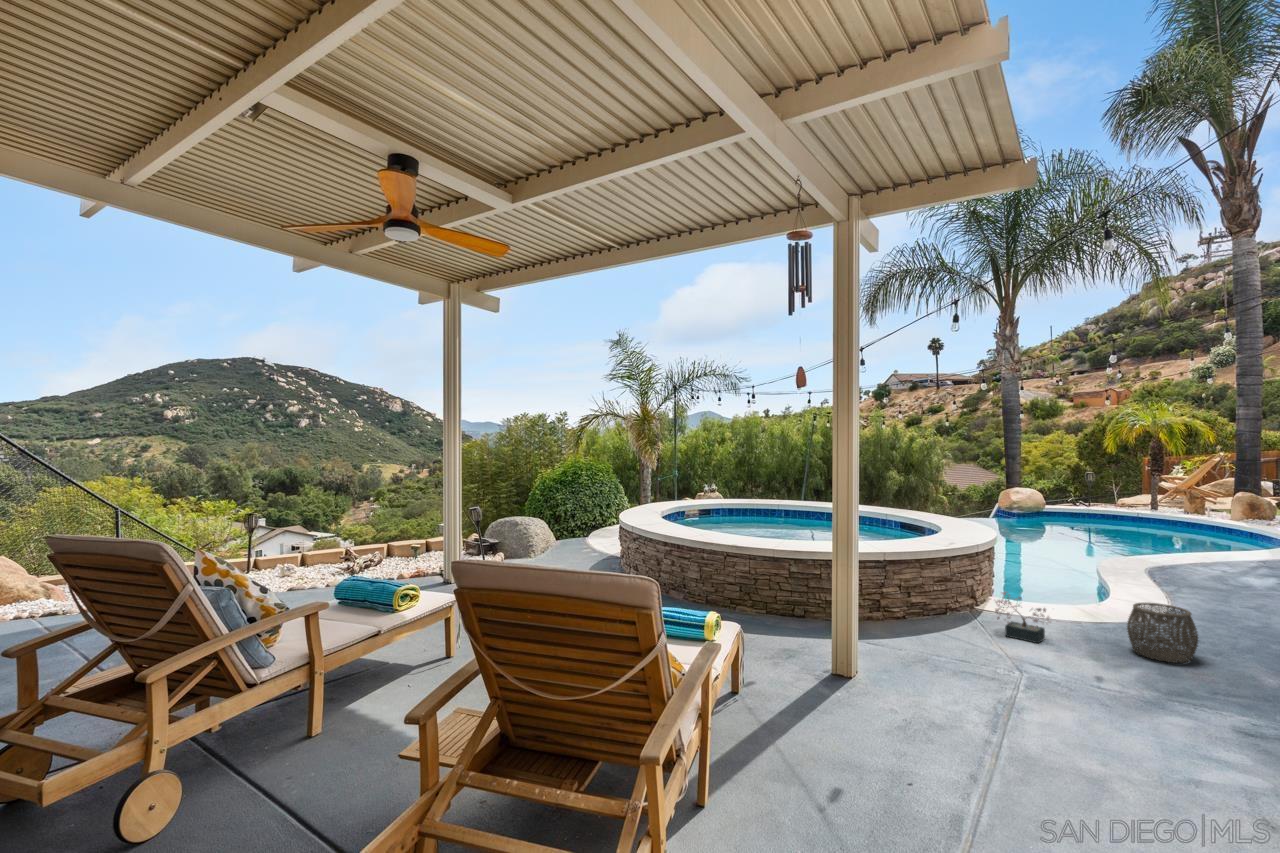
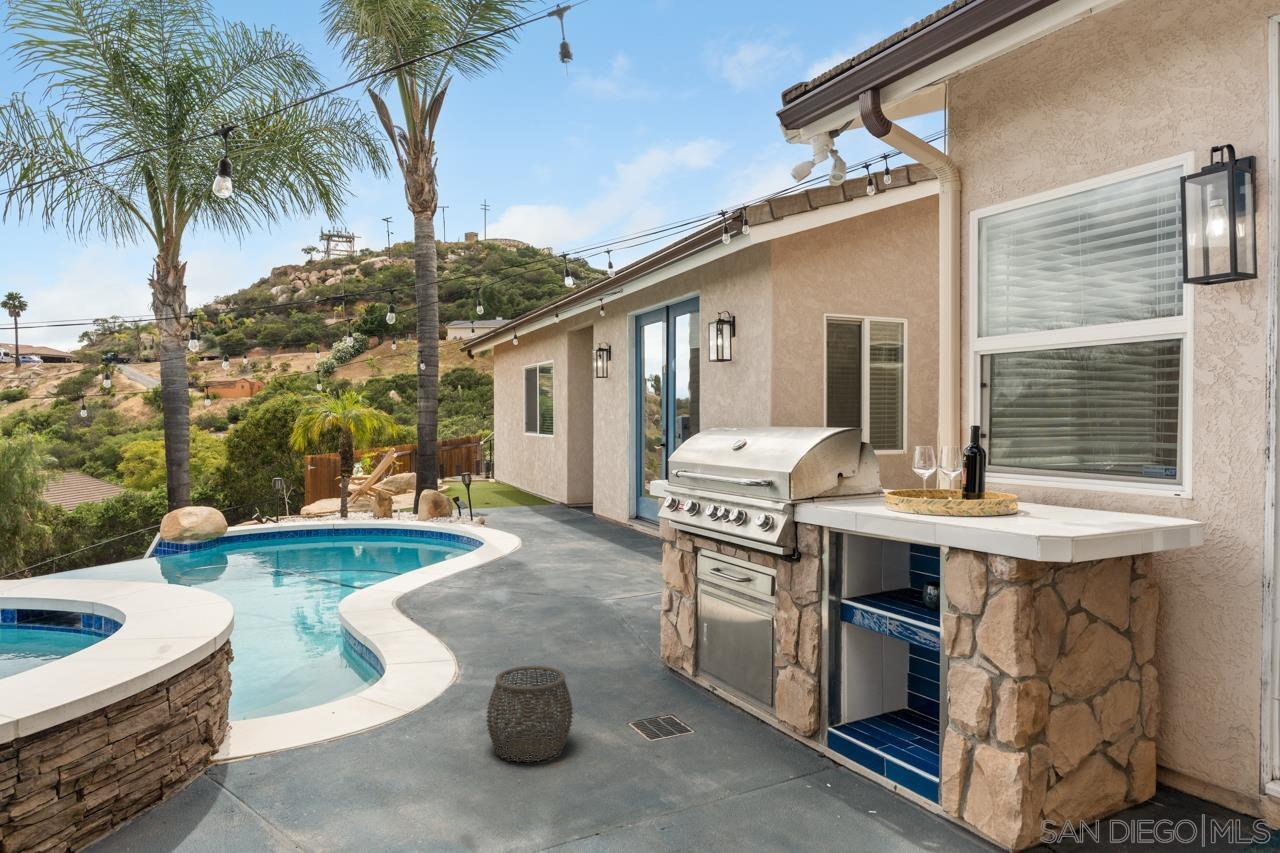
decorative plant: present [995,592,1051,643] -> none [283,719,393,817]

